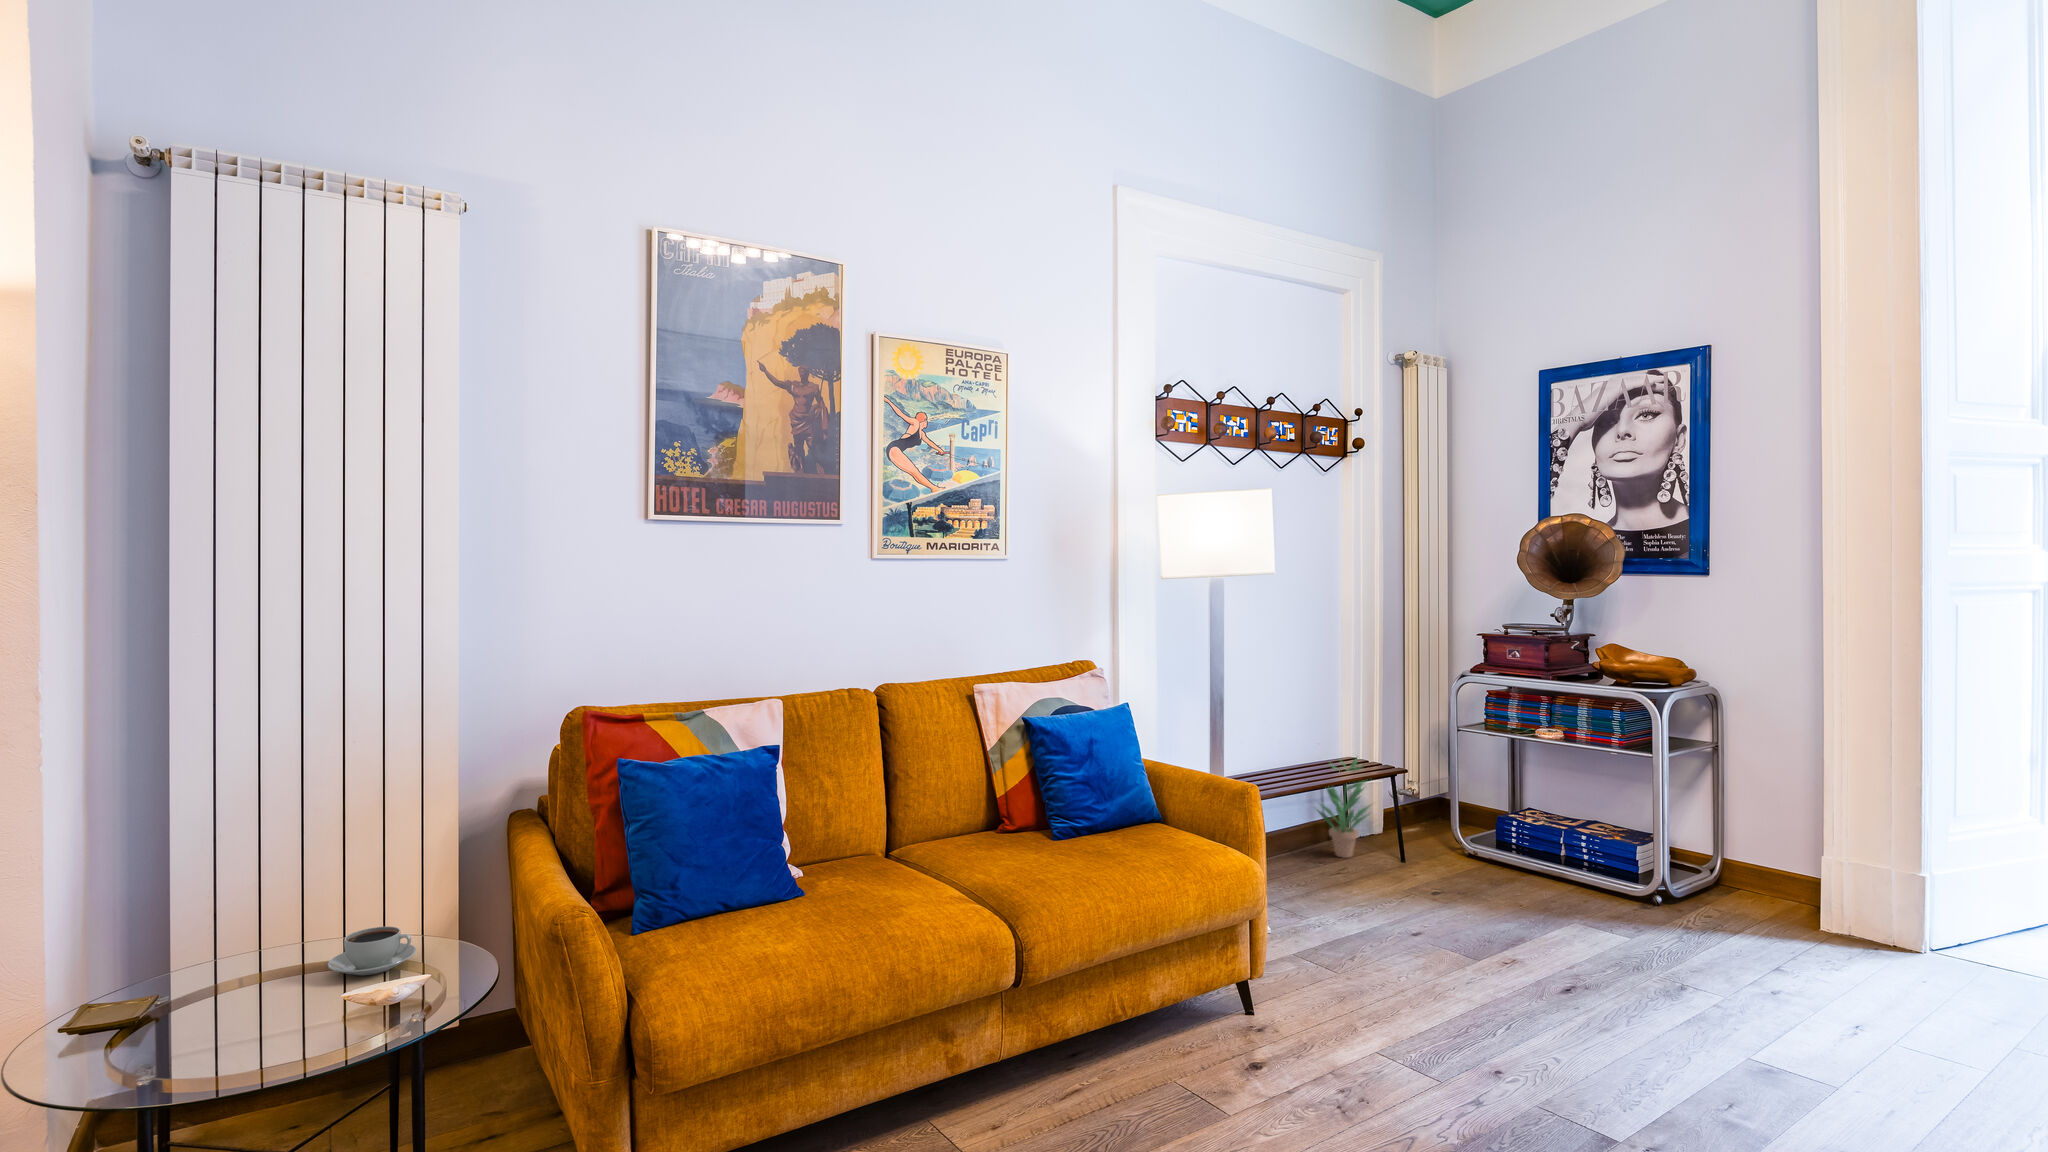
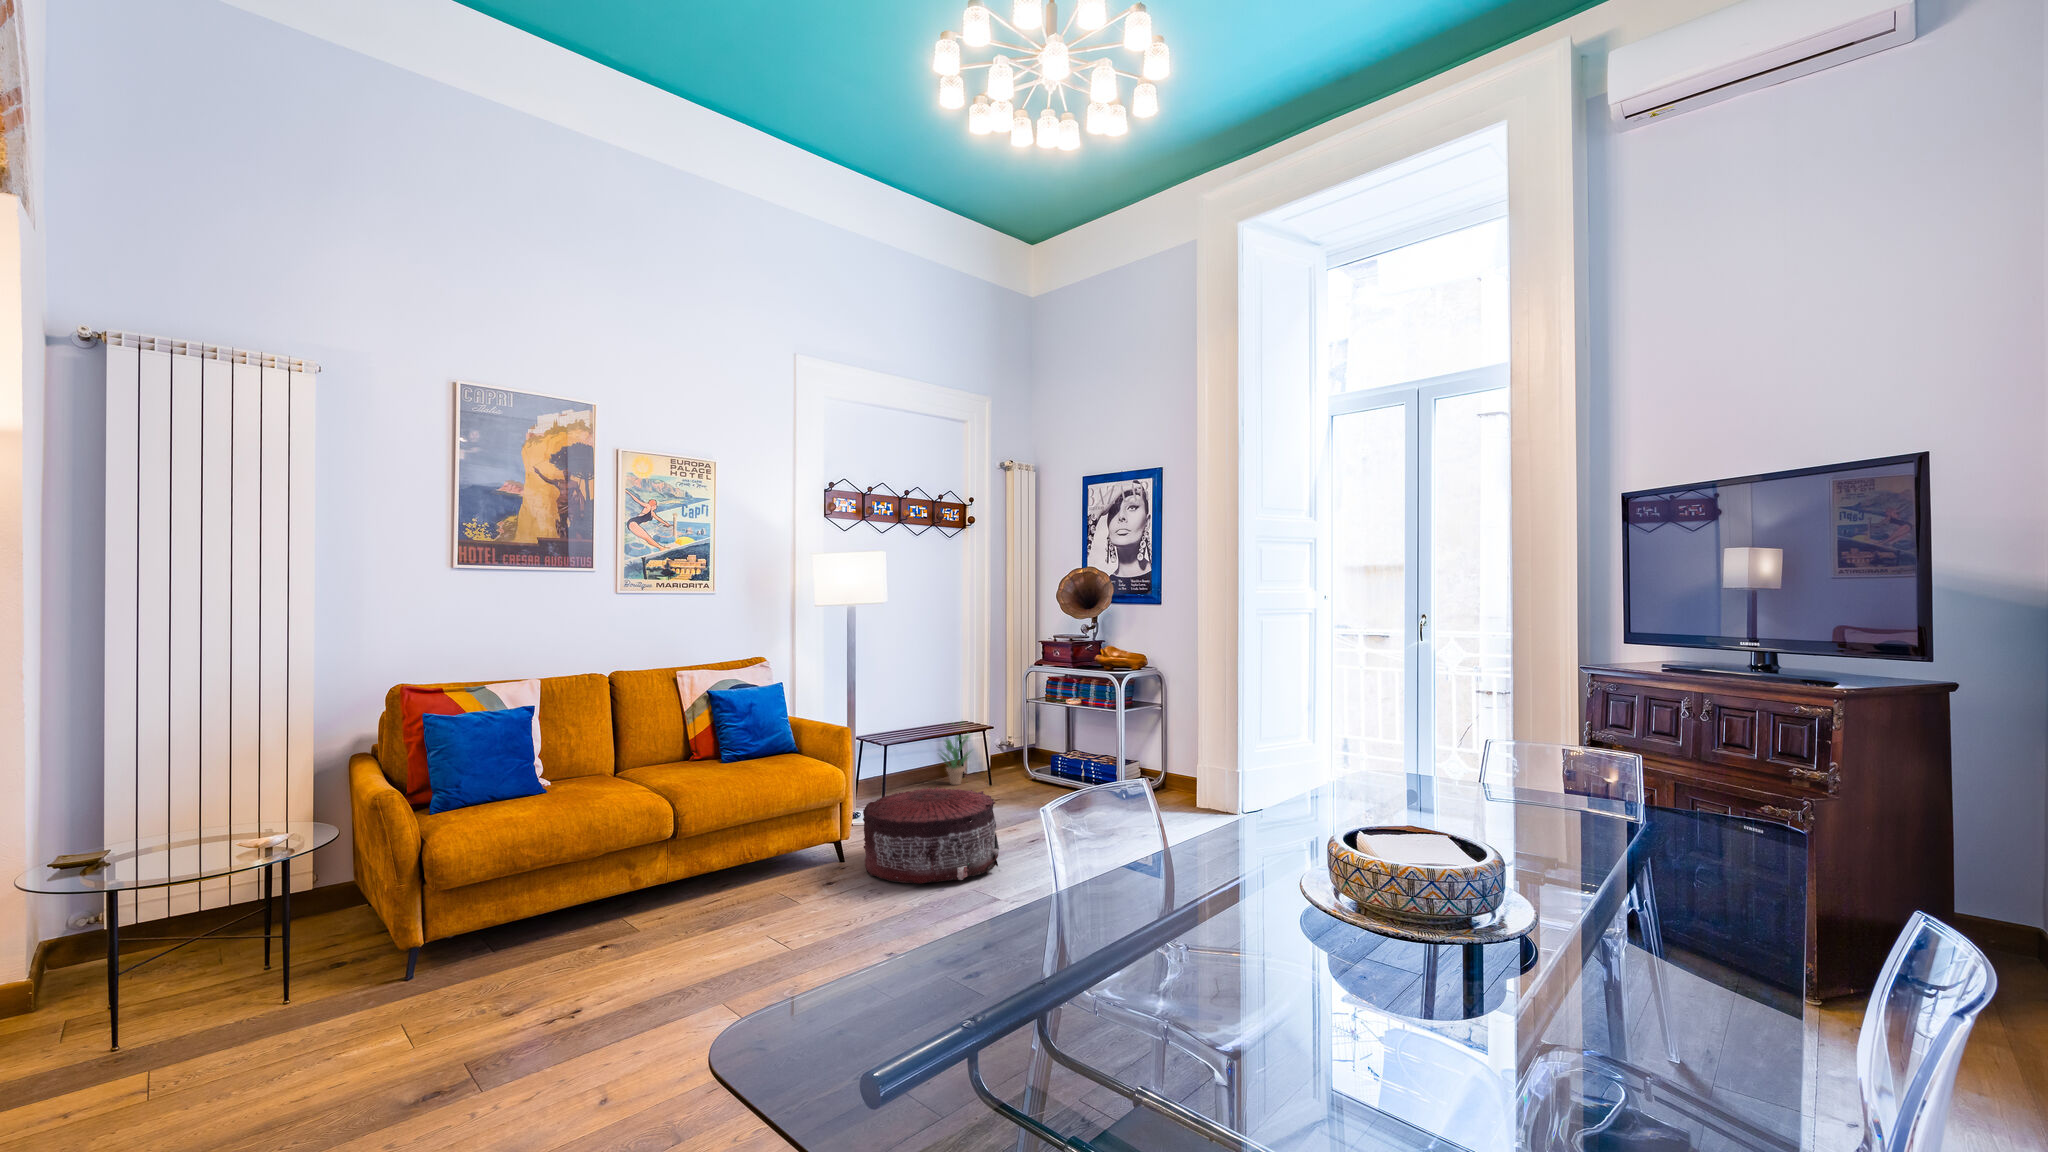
pouf: none [1292,888,1557,1086] -> present [863,787,999,884]
coffee cup: present [328,927,416,975] -> none [226,806,284,831]

